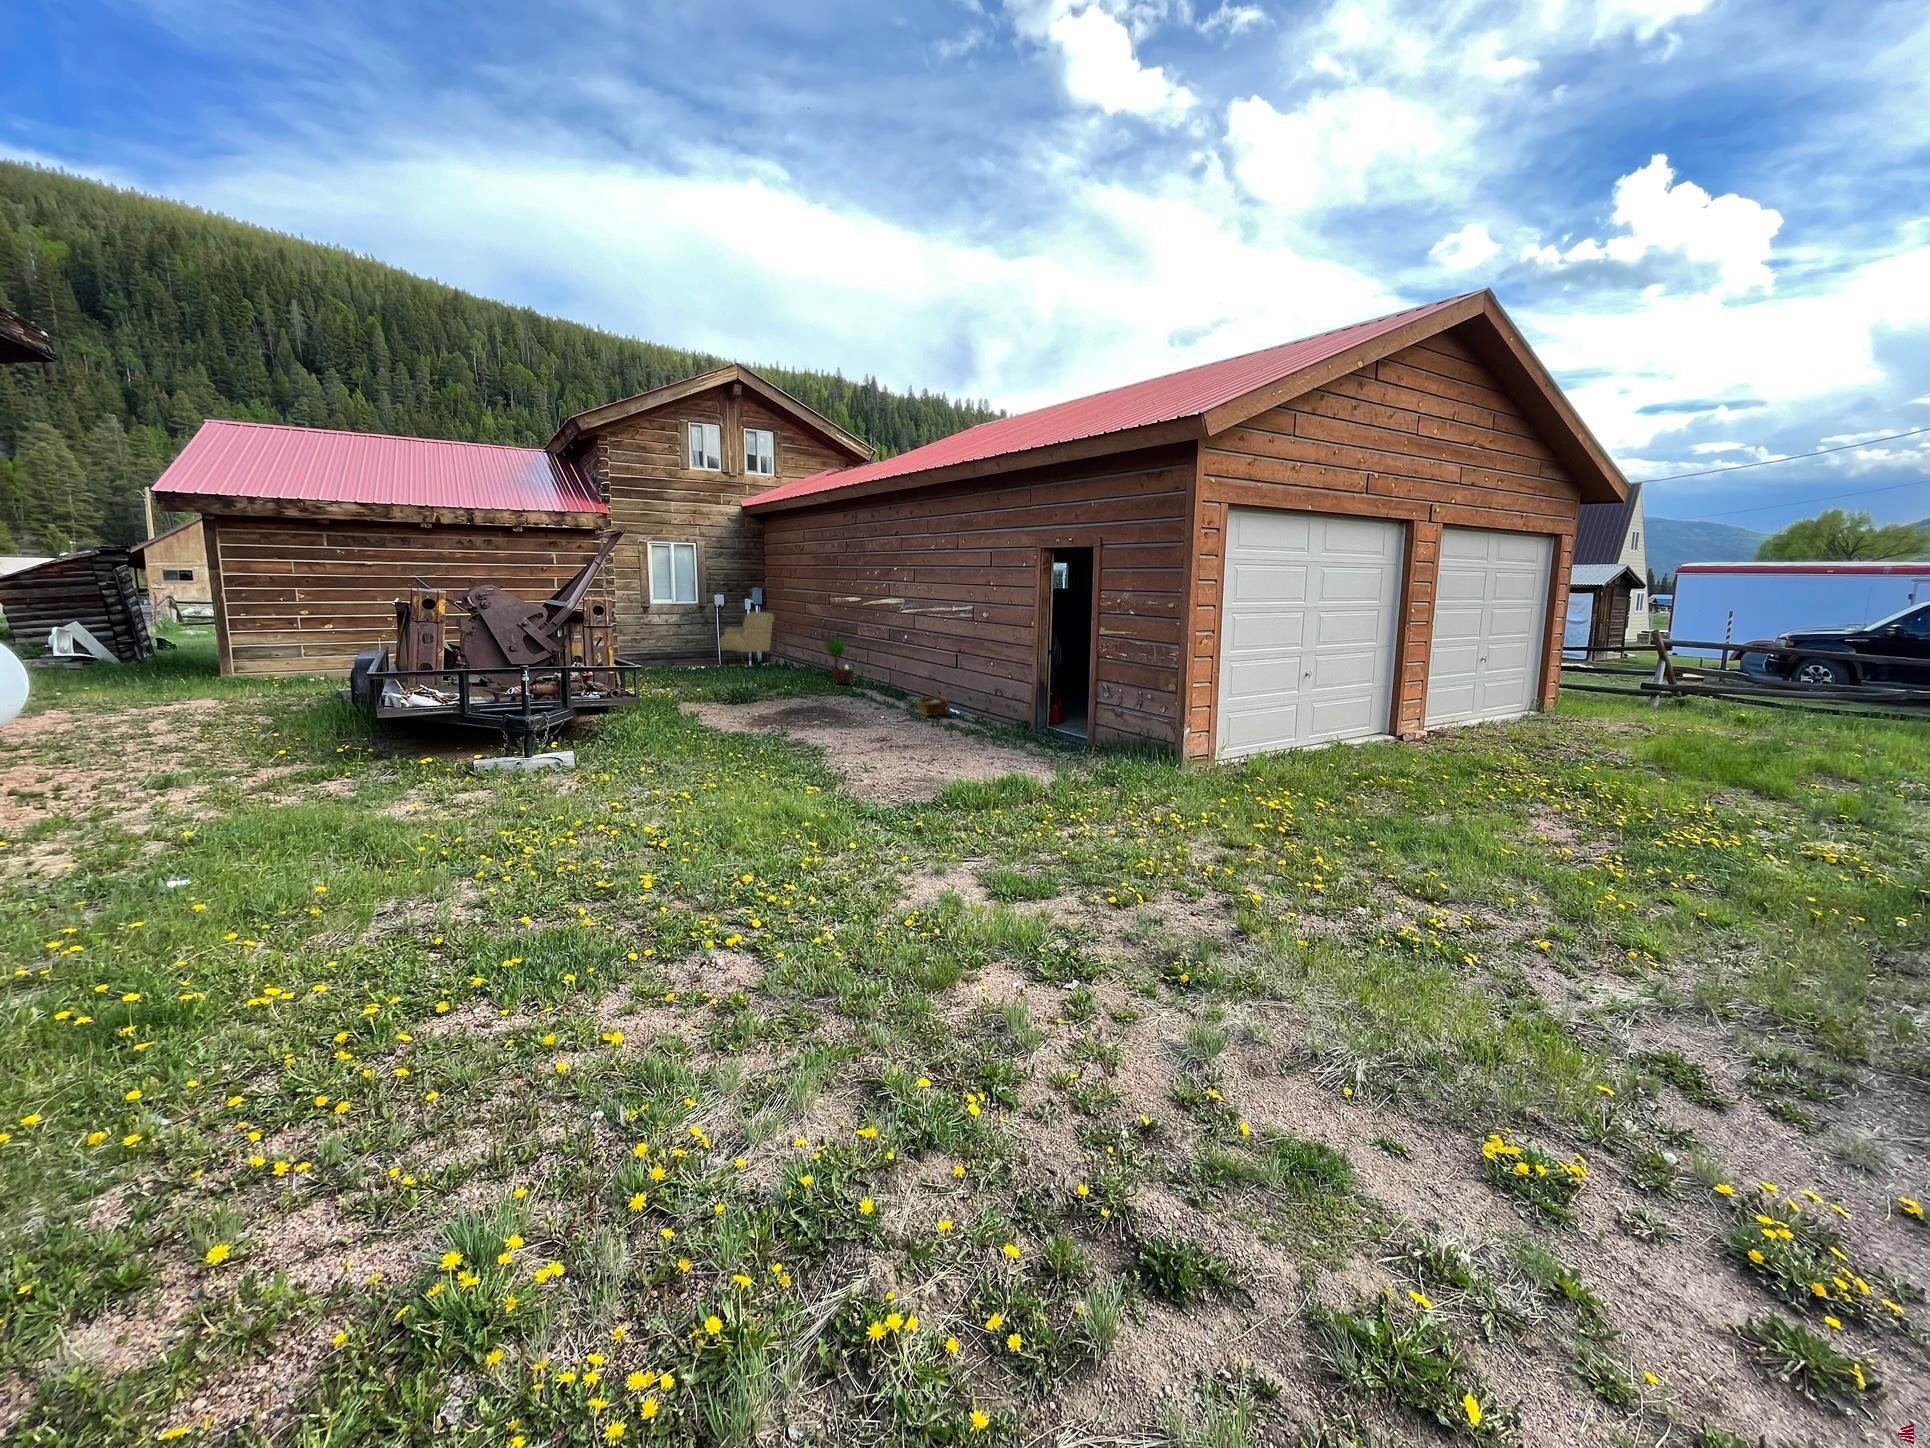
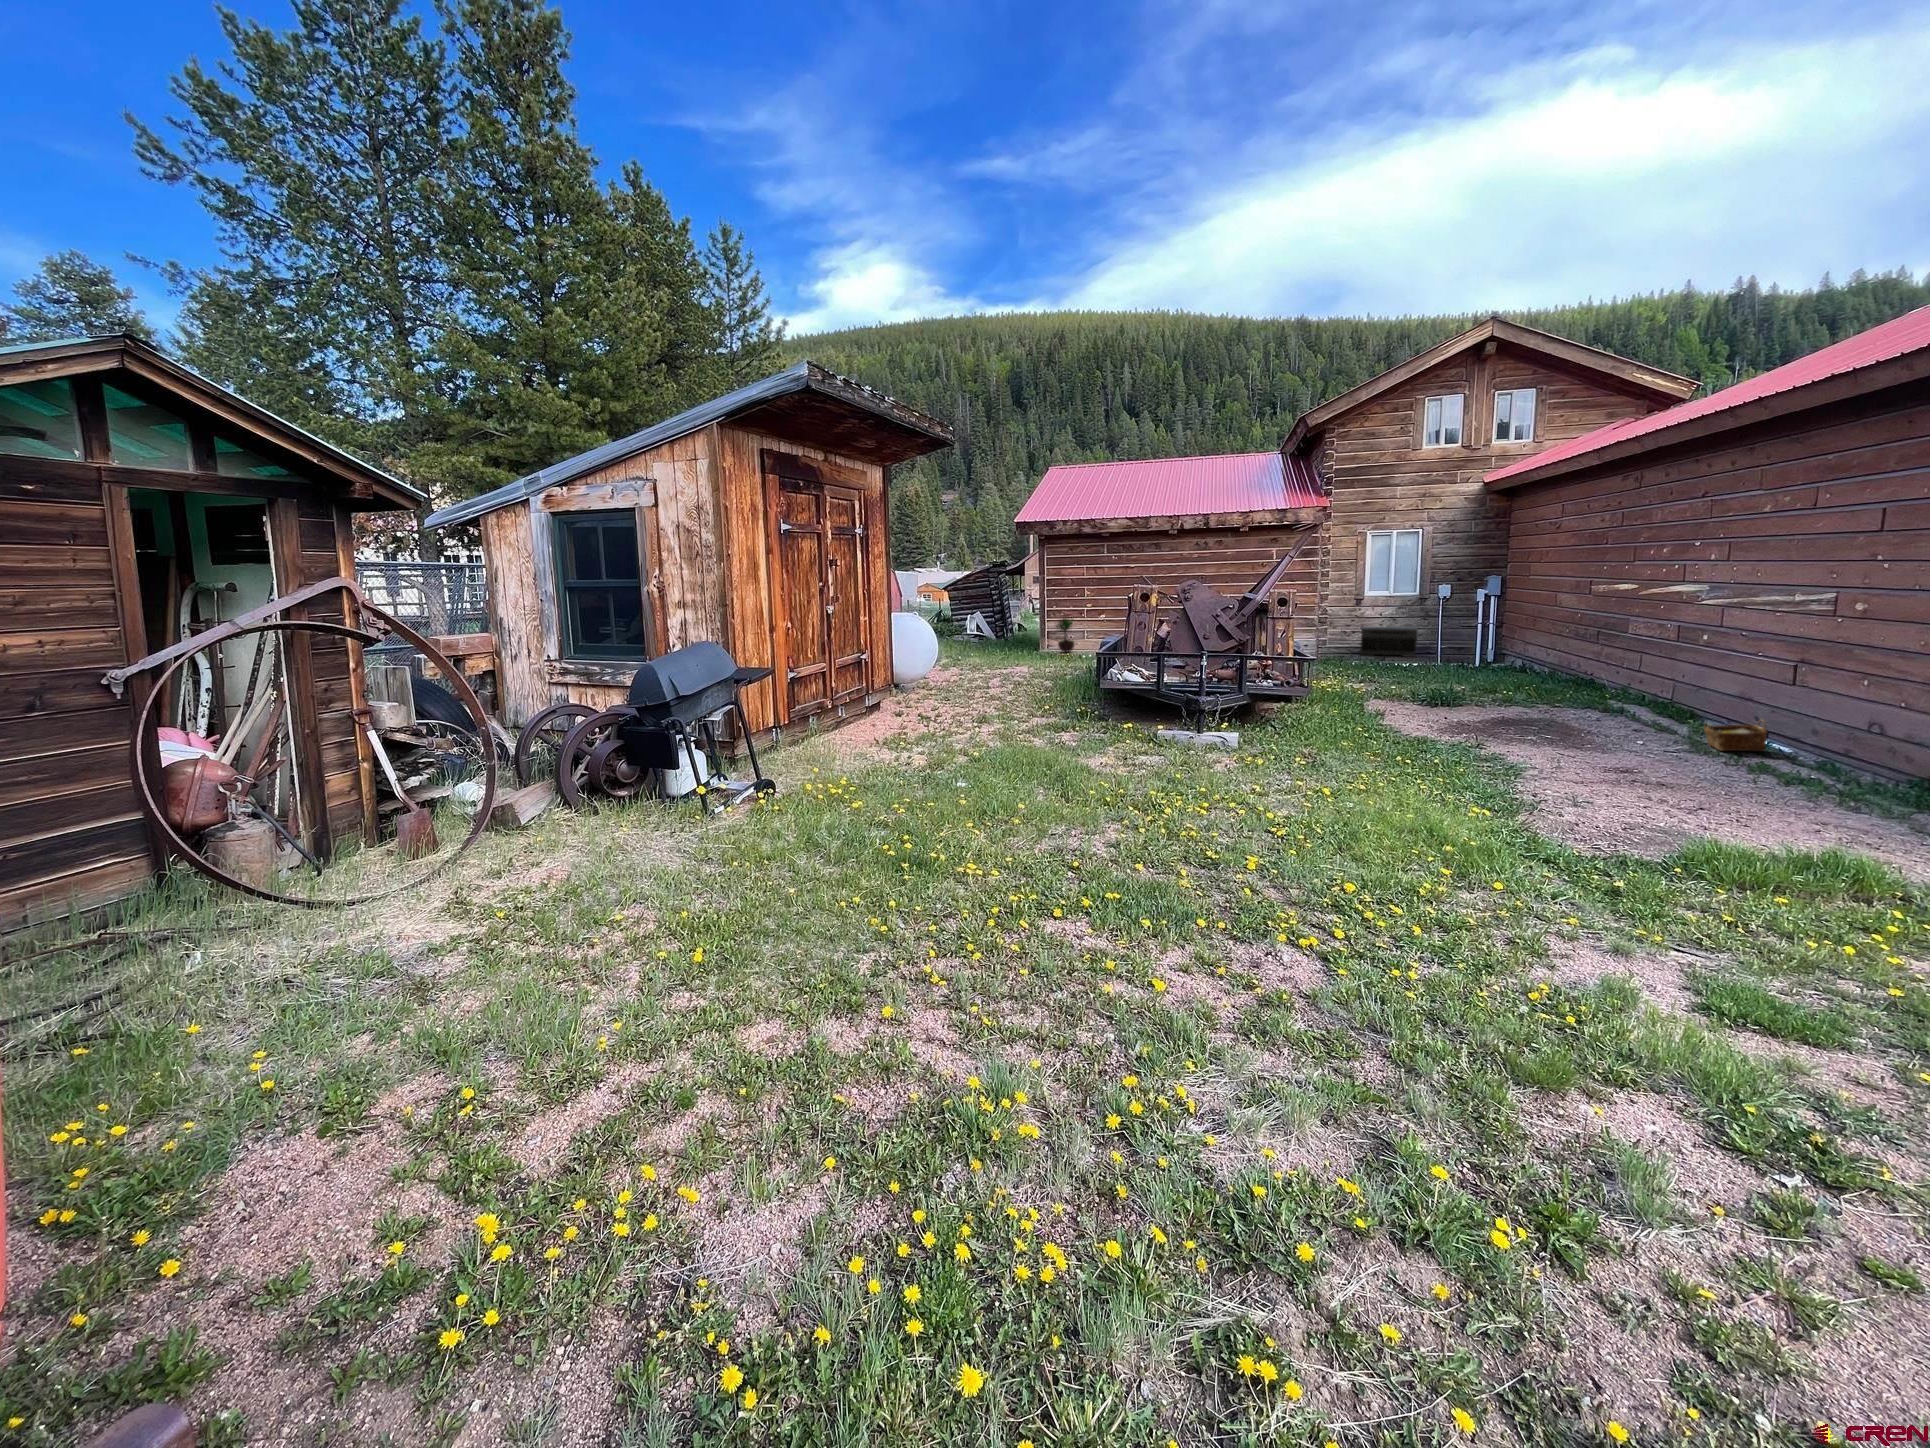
chair: present [719,611,774,659] -> none [1439,603,1515,661]
bench: none [651,633,702,661] -> present [1360,627,1418,657]
potted tree: present [825,639,854,683] -> present [1056,618,1075,652]

